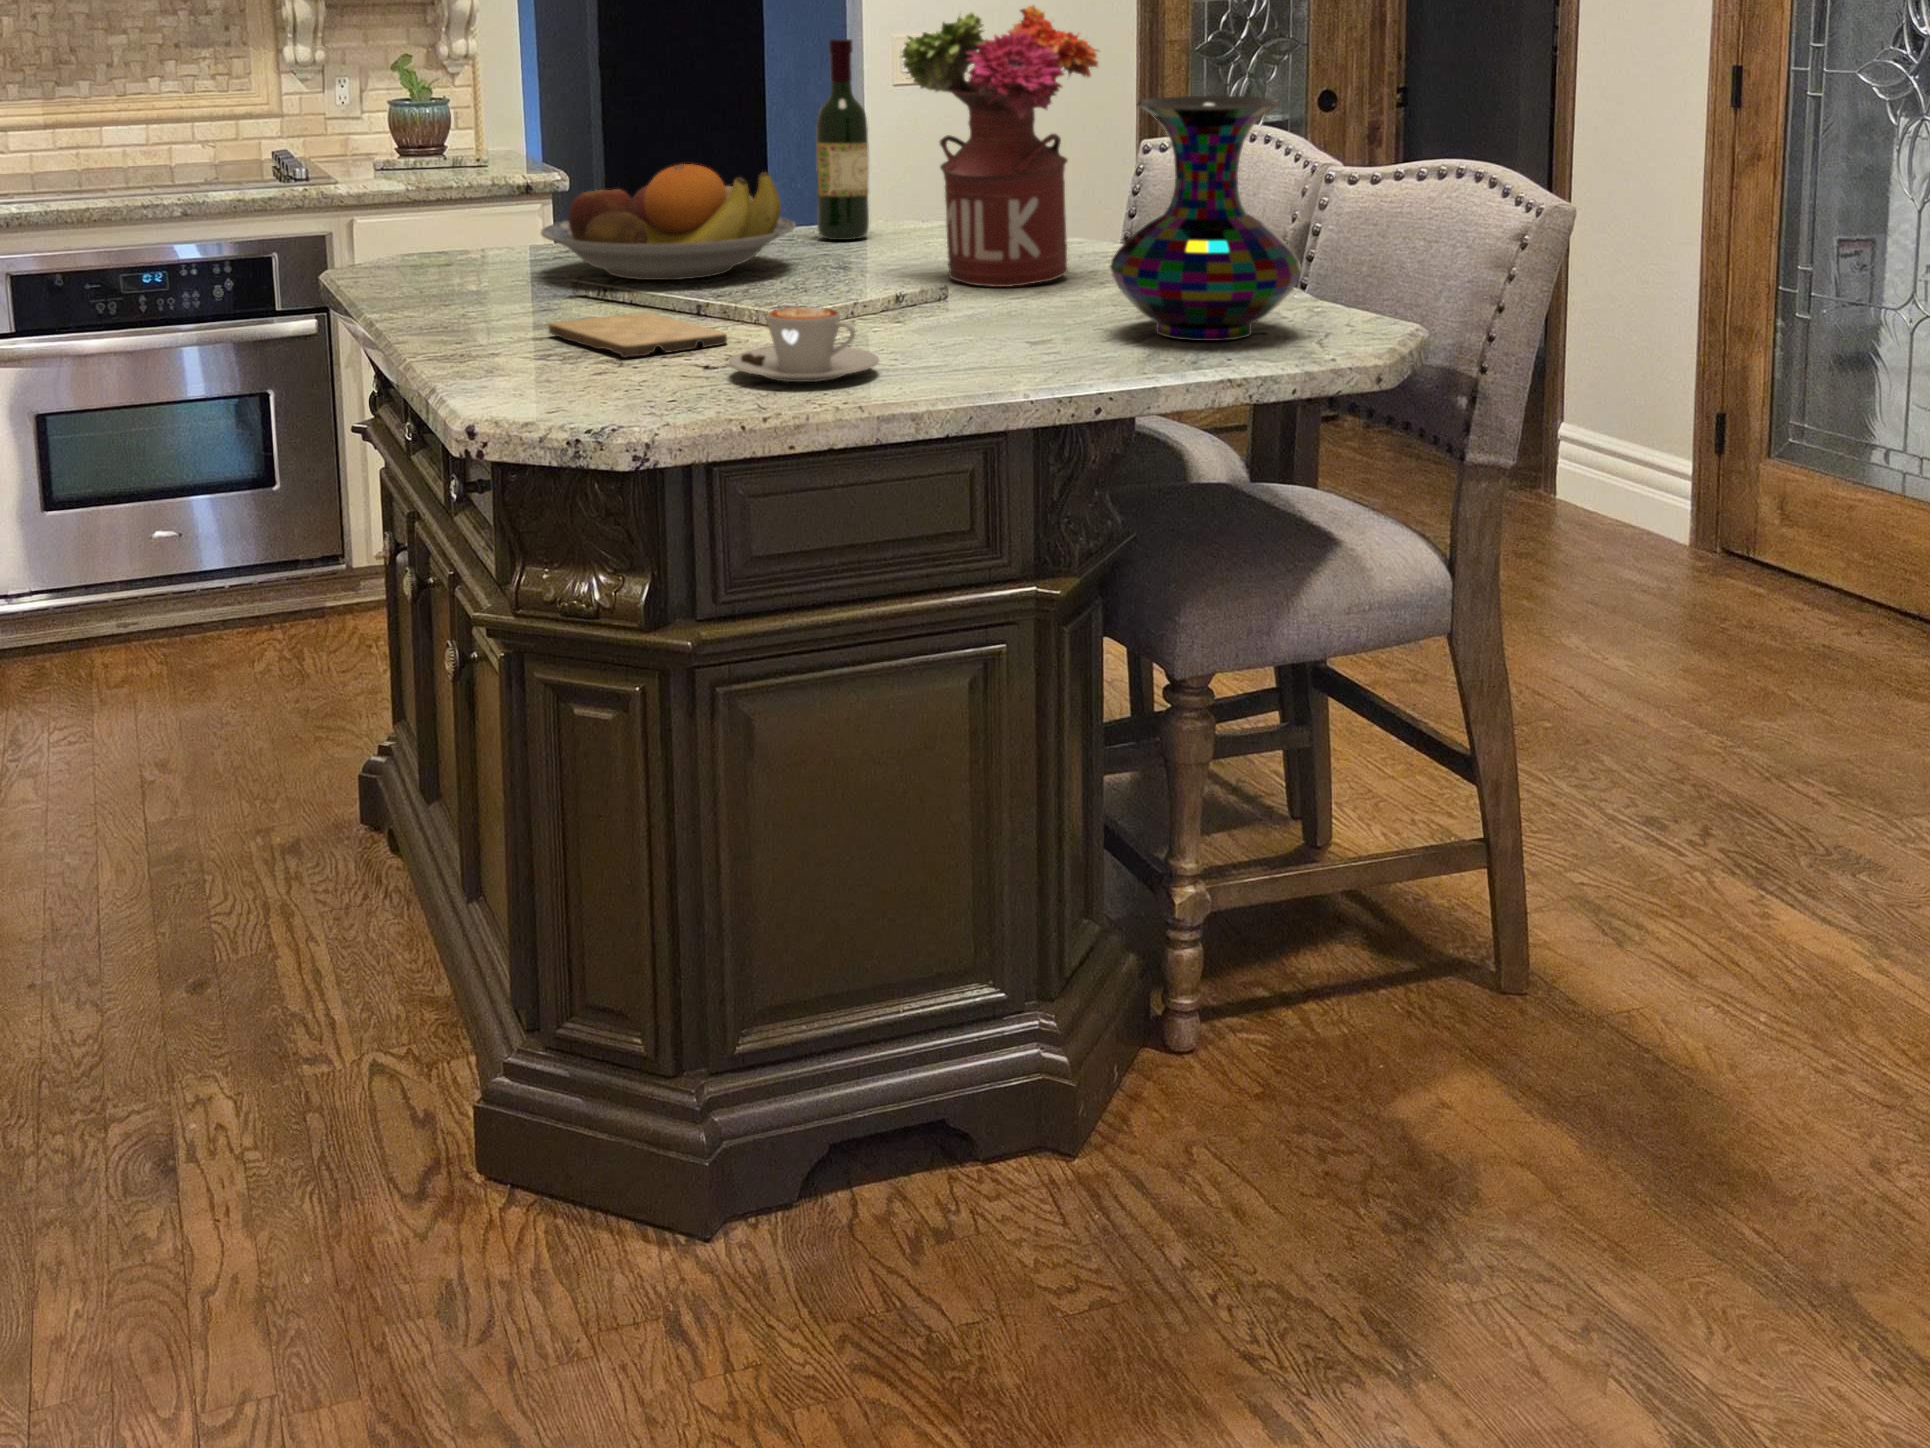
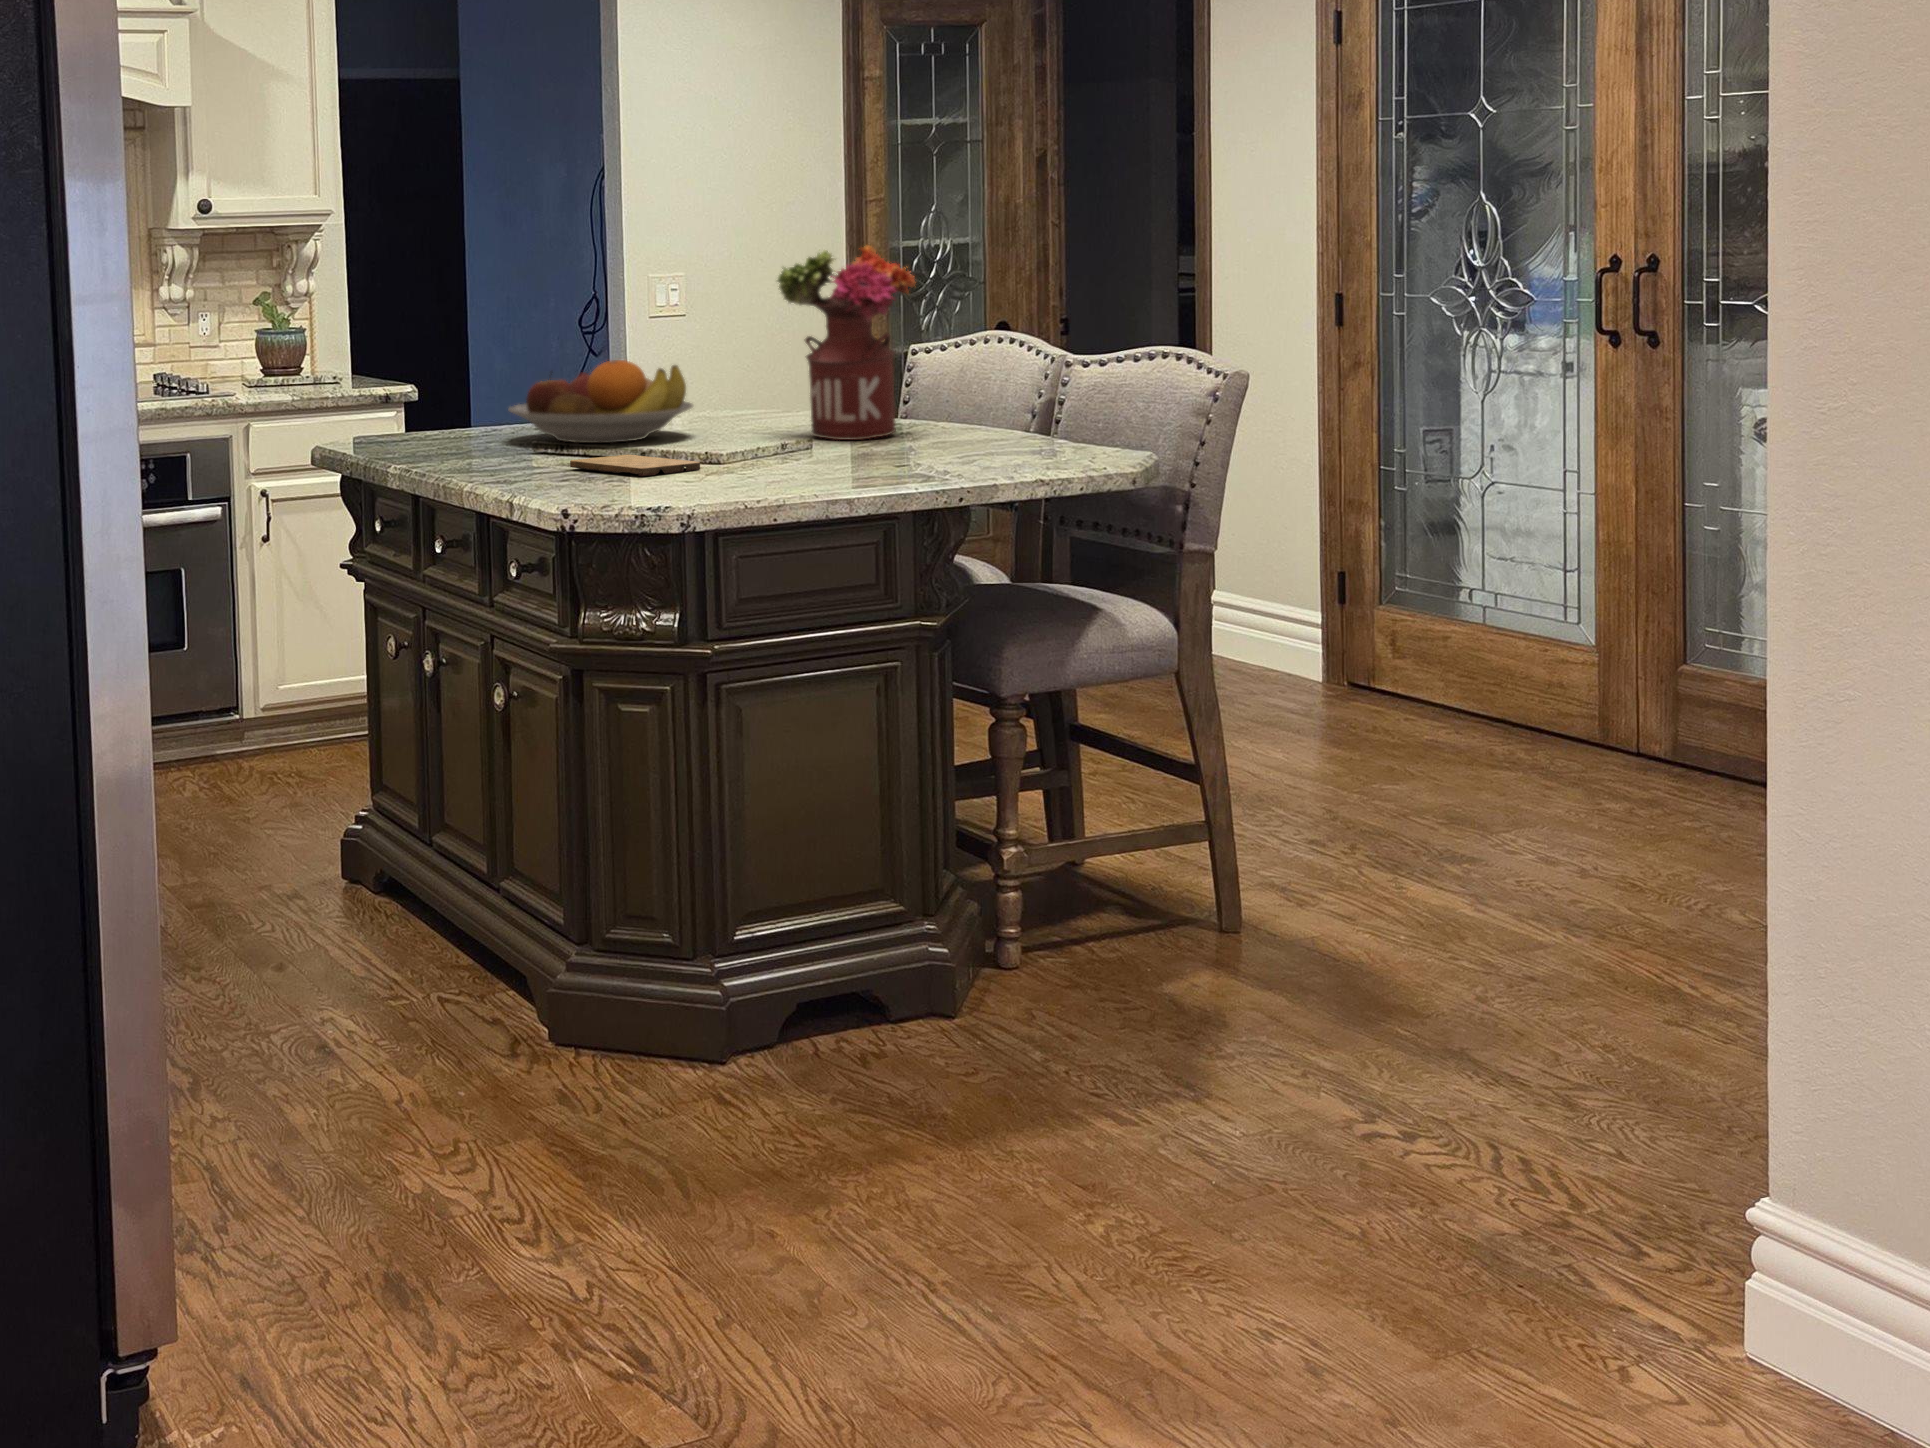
wine bottle: present [816,39,869,240] -> none [685,272,725,420]
vase: present [1110,96,1301,341] -> none [950,302,1076,459]
coffee cup: present [730,307,879,382] -> none [724,437,821,482]

